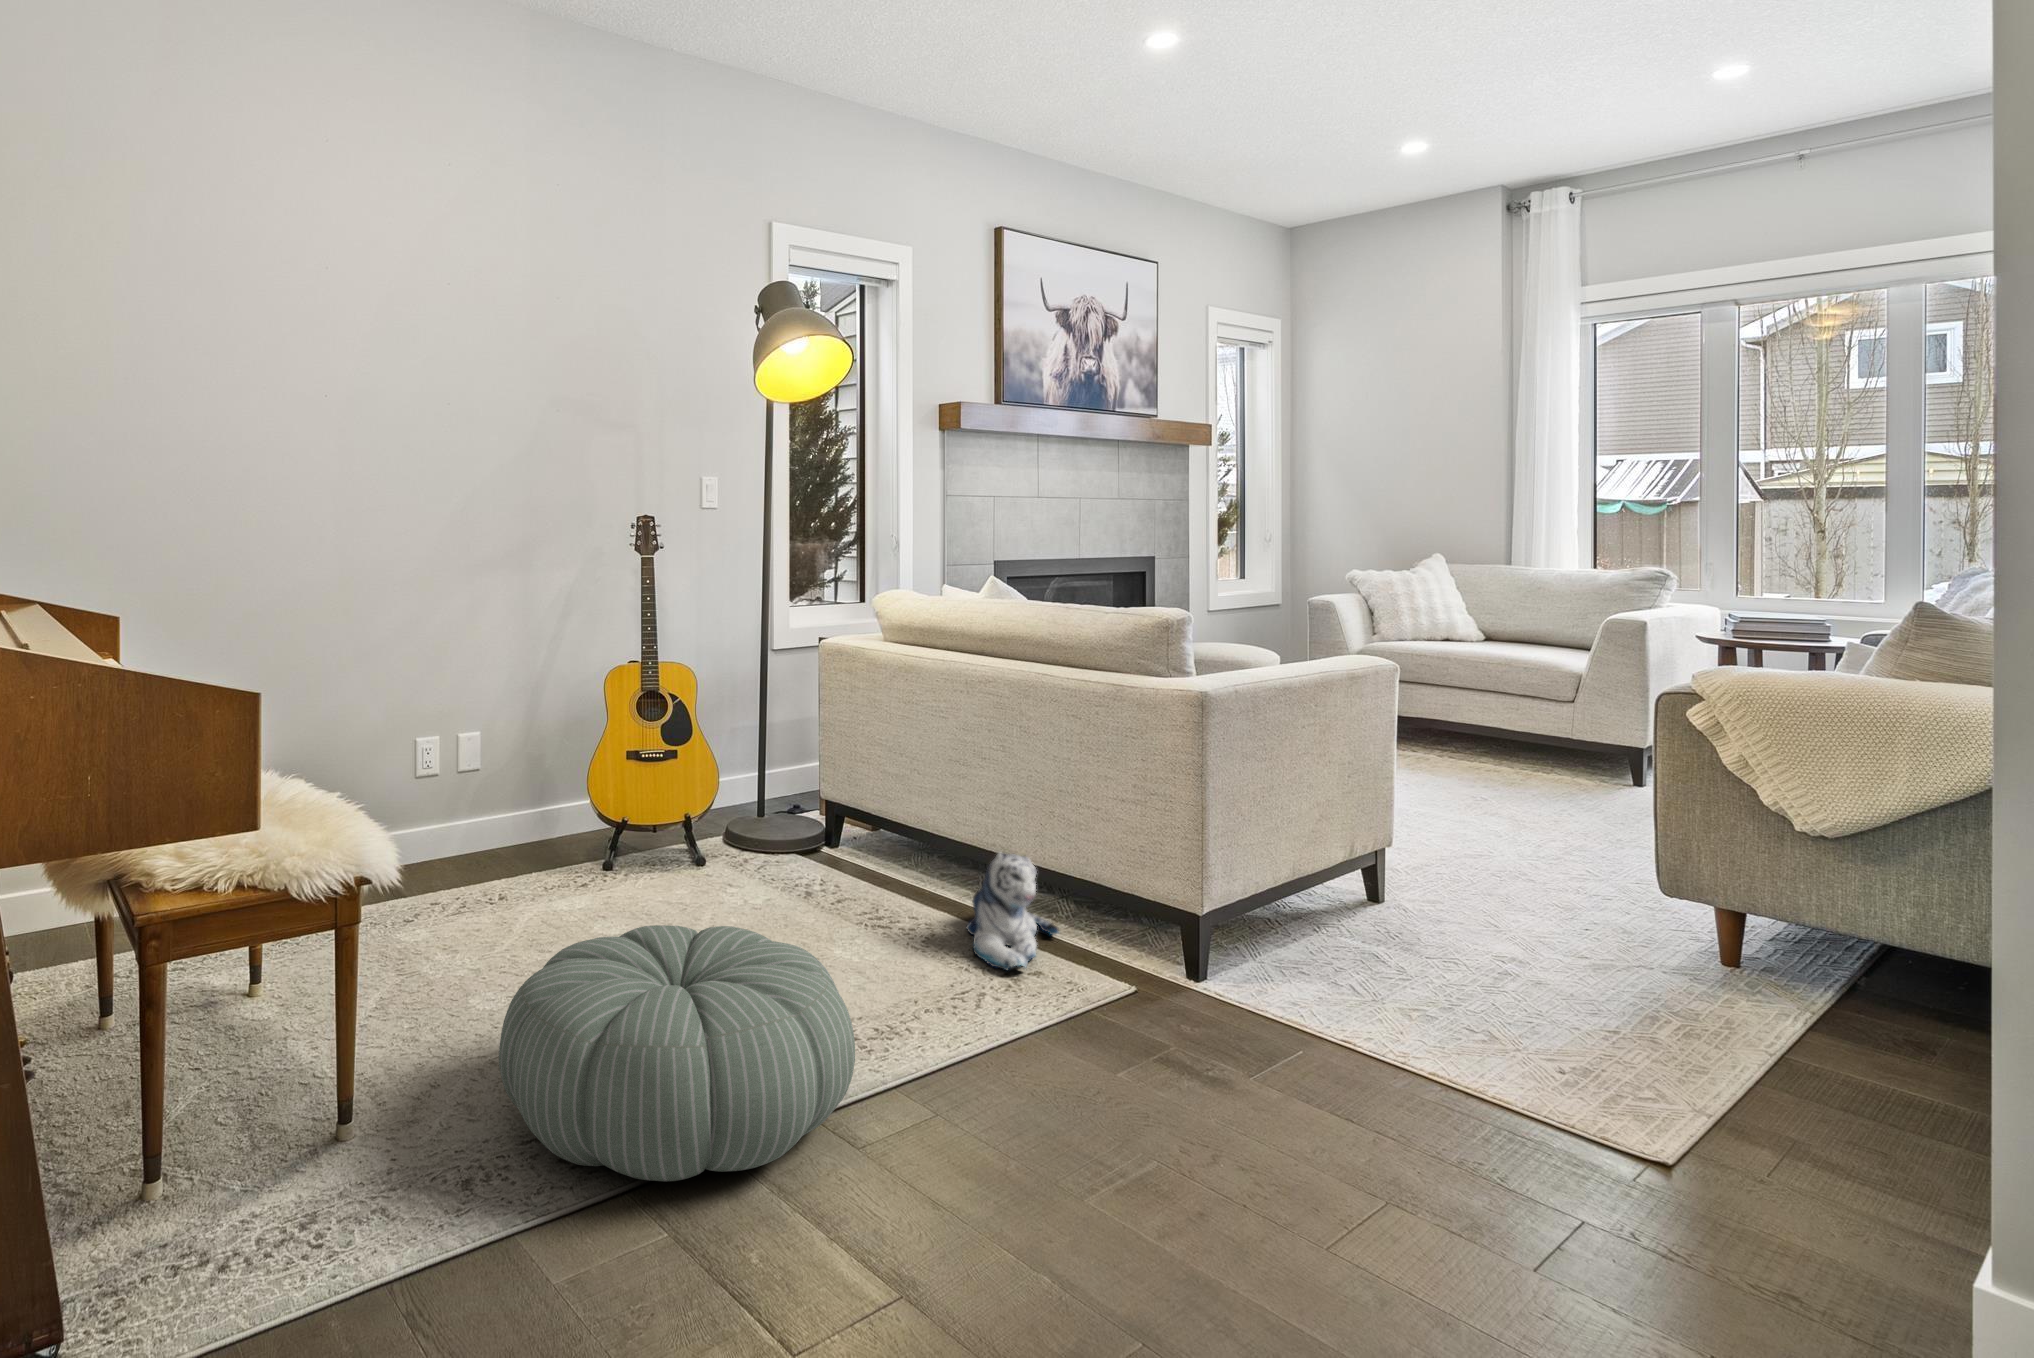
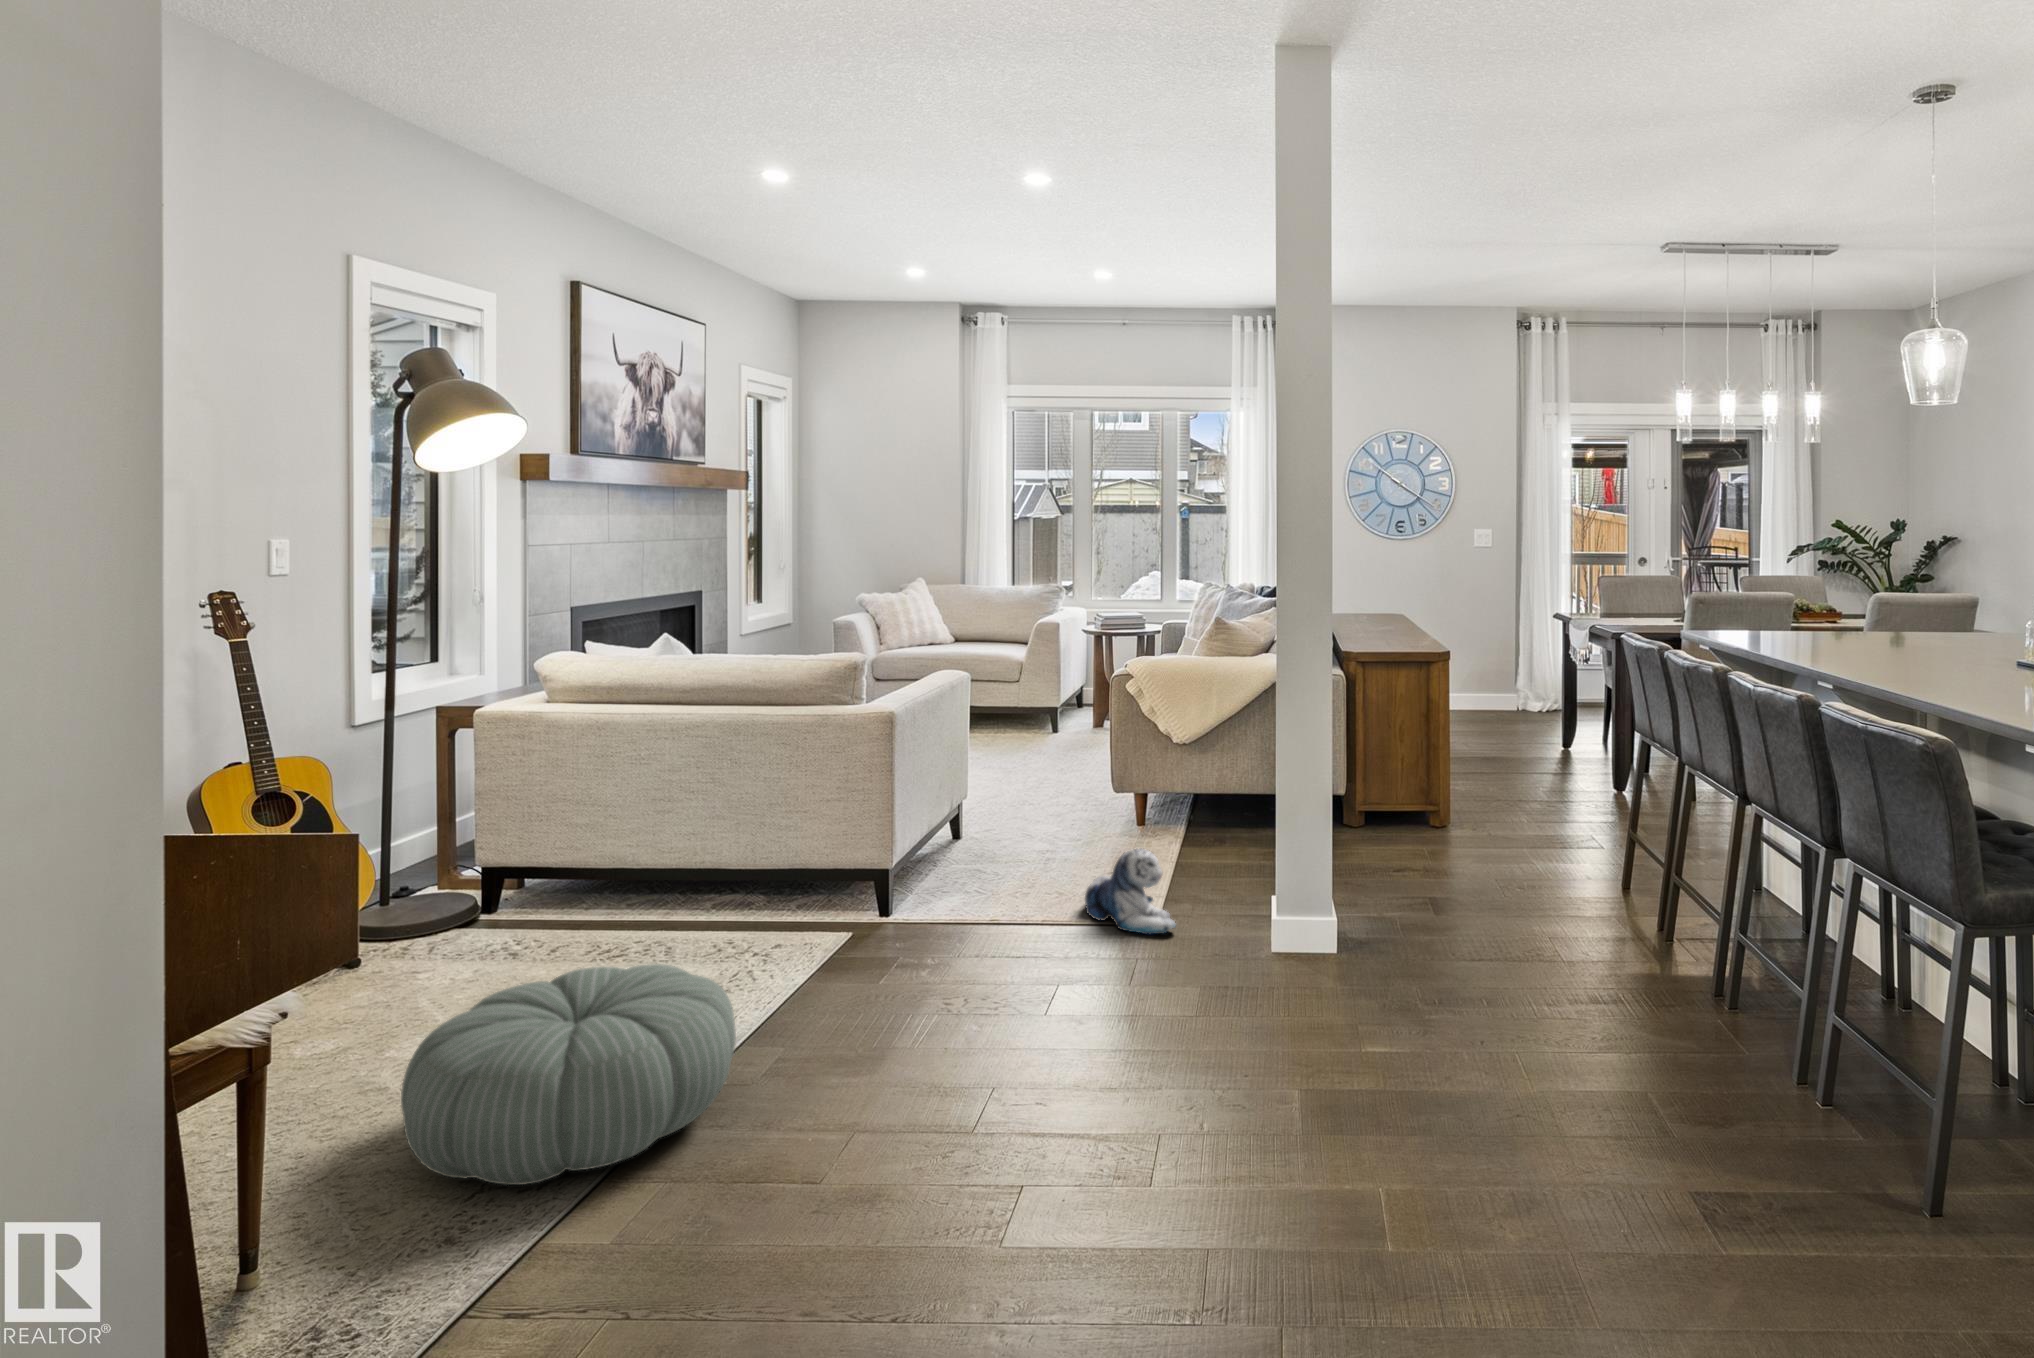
plush toy: present [966,853,1058,970] -> present [1085,848,1176,935]

